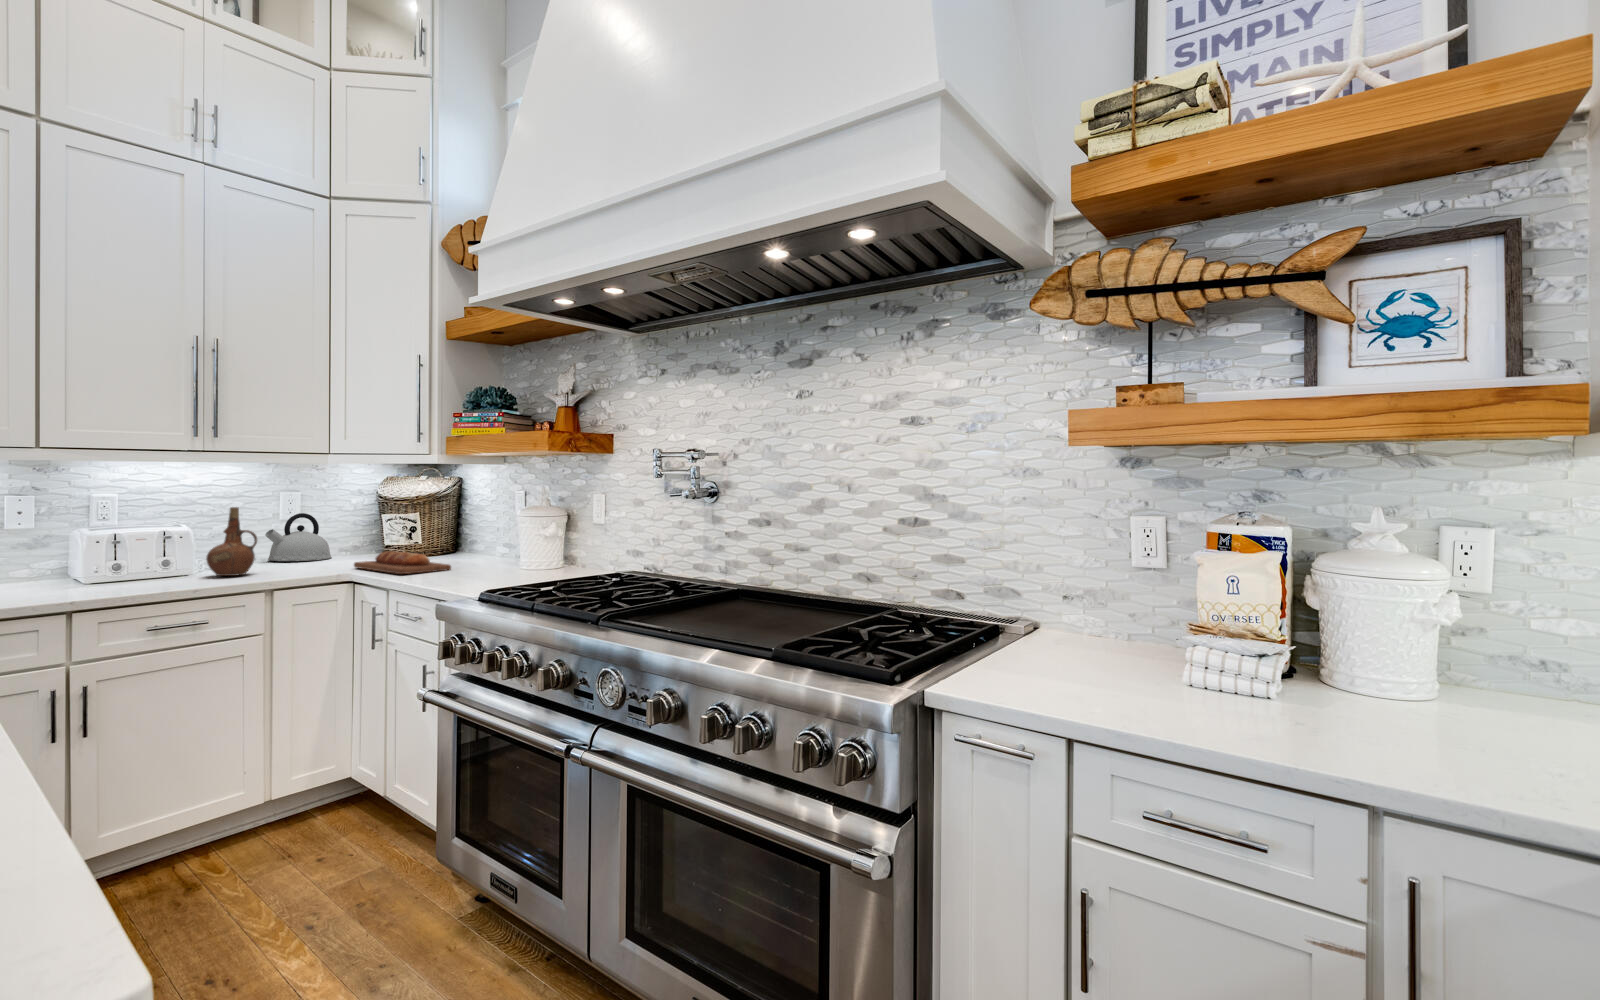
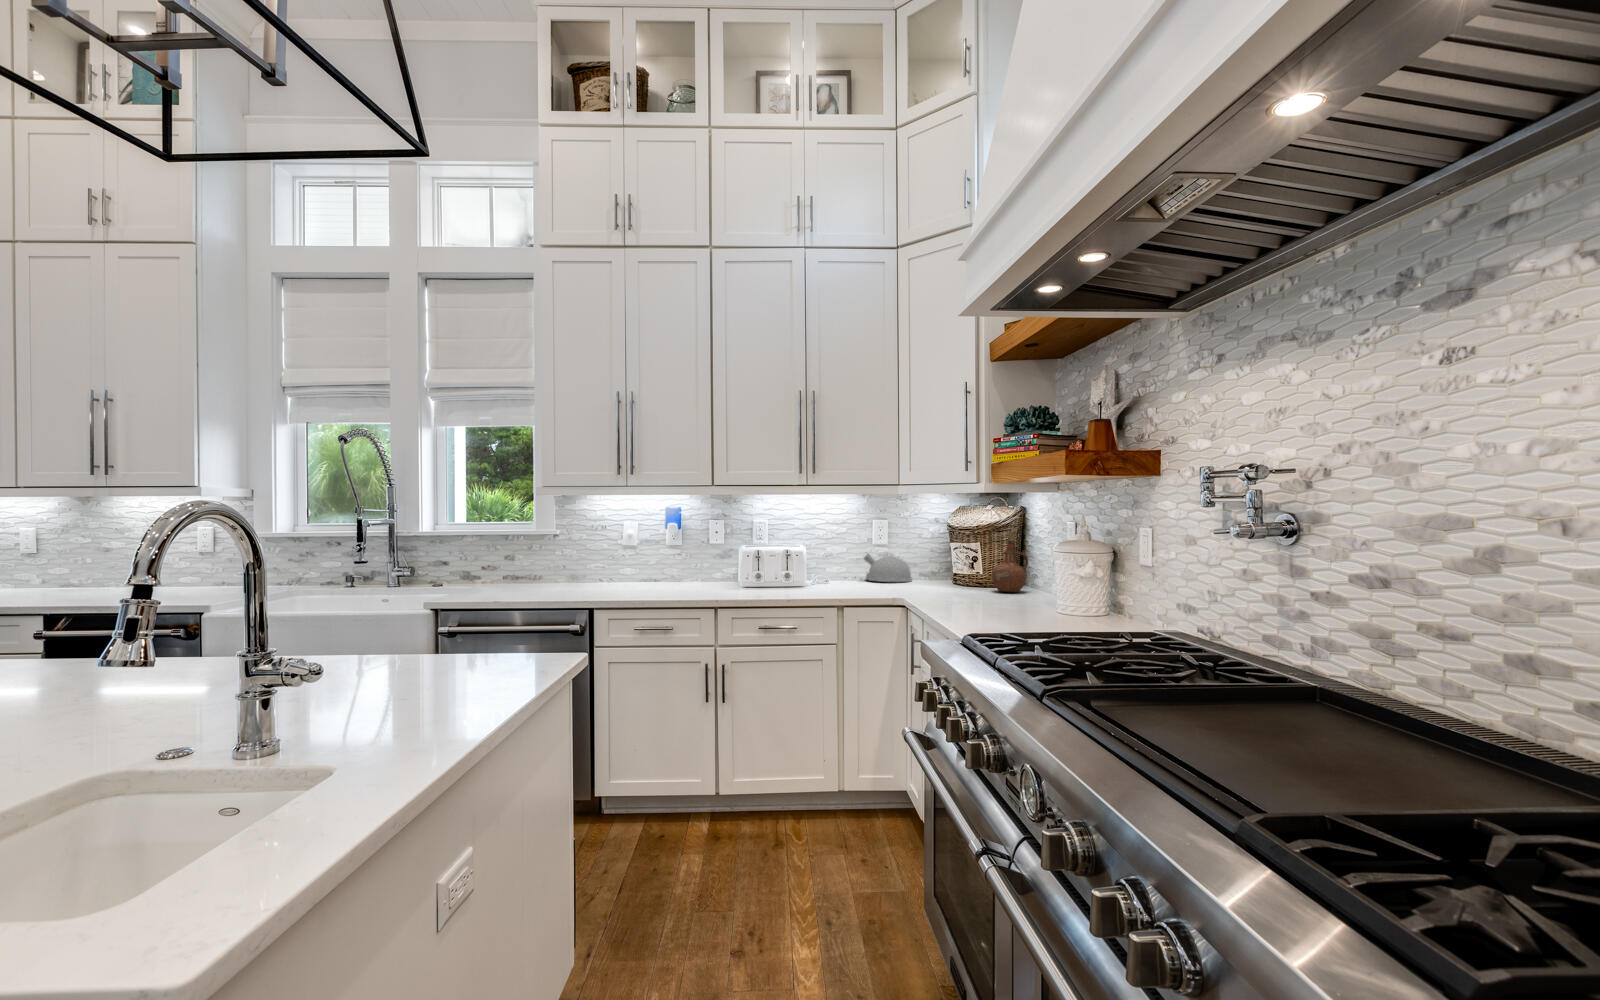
ceramic pitcher: present [206,507,257,576] -> present [991,532,1028,592]
bread loaf: present [354,551,451,574] -> none [912,580,988,605]

